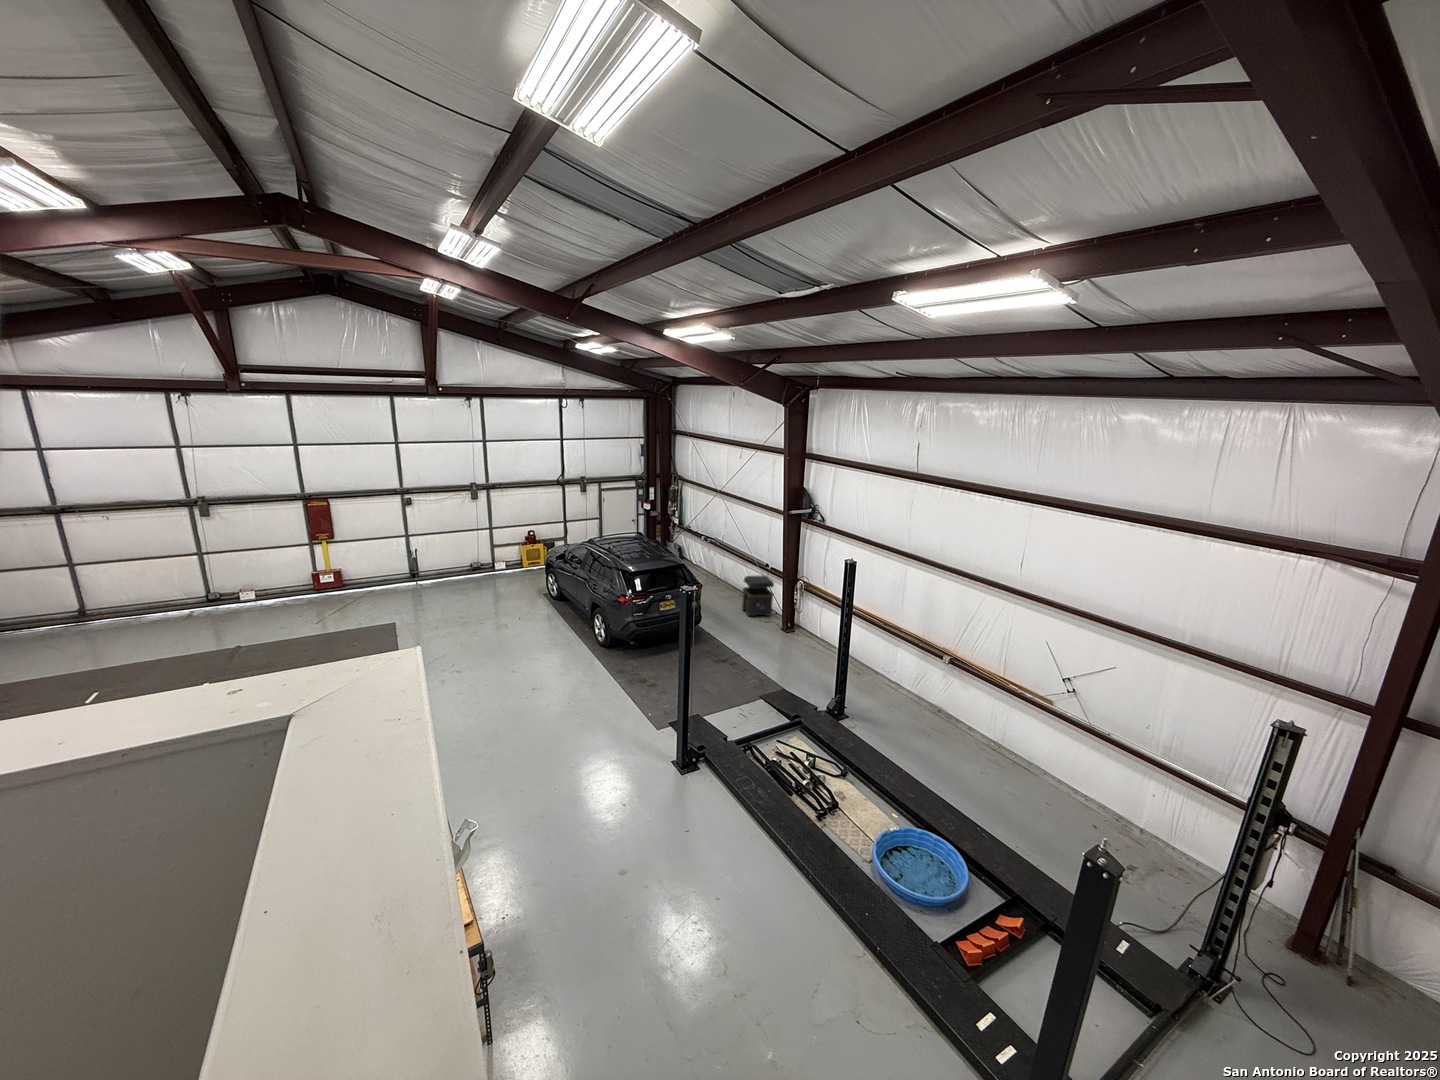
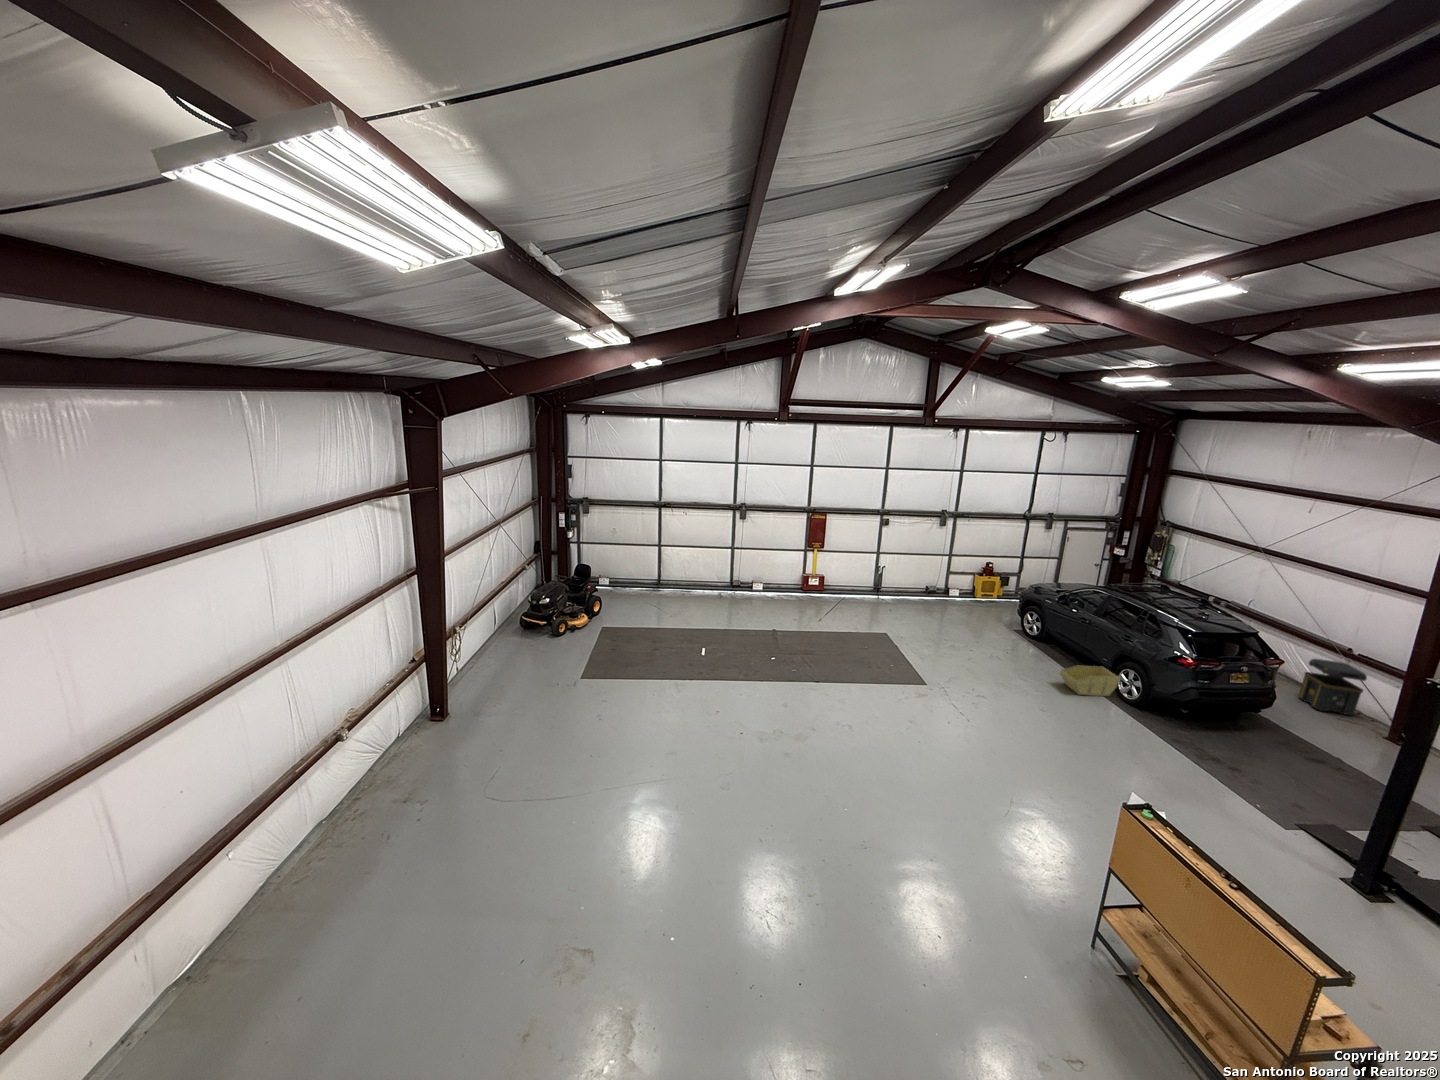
storage bin: none [548,616,595,647] -> present [1060,666,1119,696]

